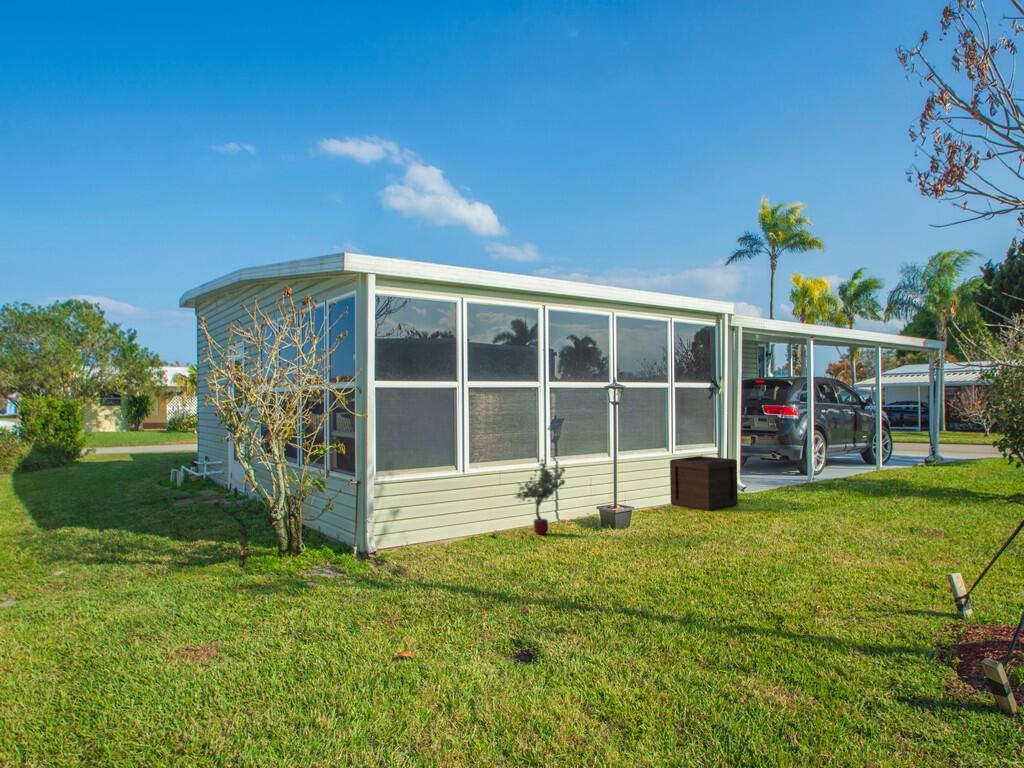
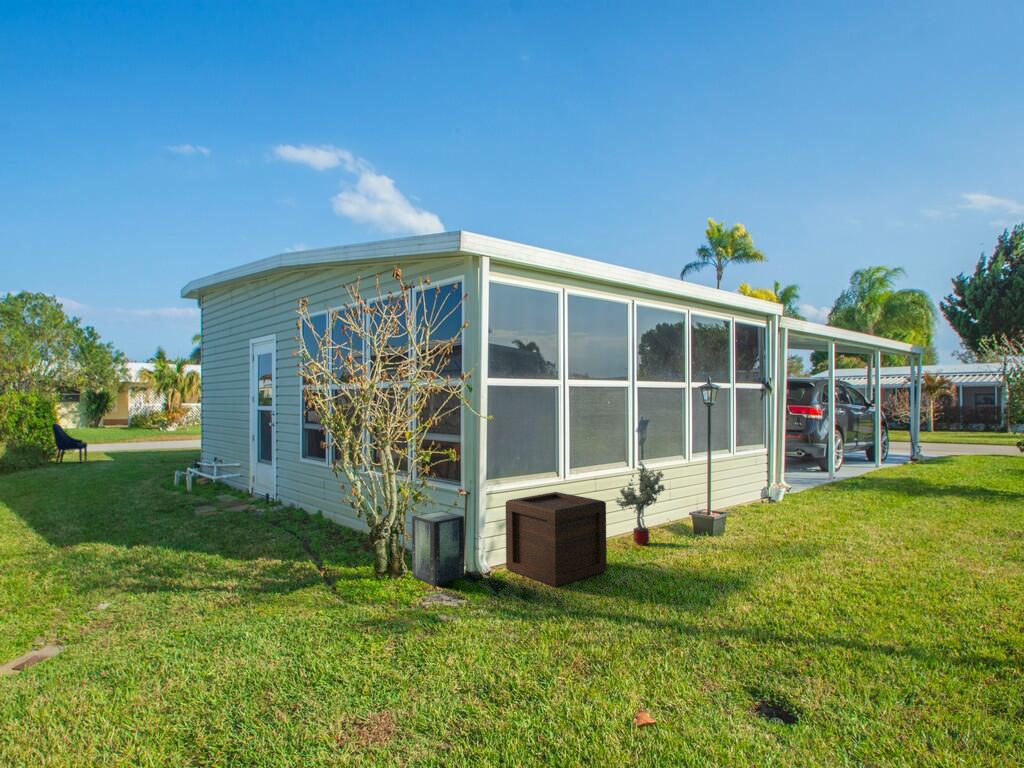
chair: none [76,426,108,465] -> present [52,423,87,464]
wooden crate: present [670,456,738,511] -> present [506,492,607,587]
storage box: none [311,499,356,562] -> present [412,511,464,586]

